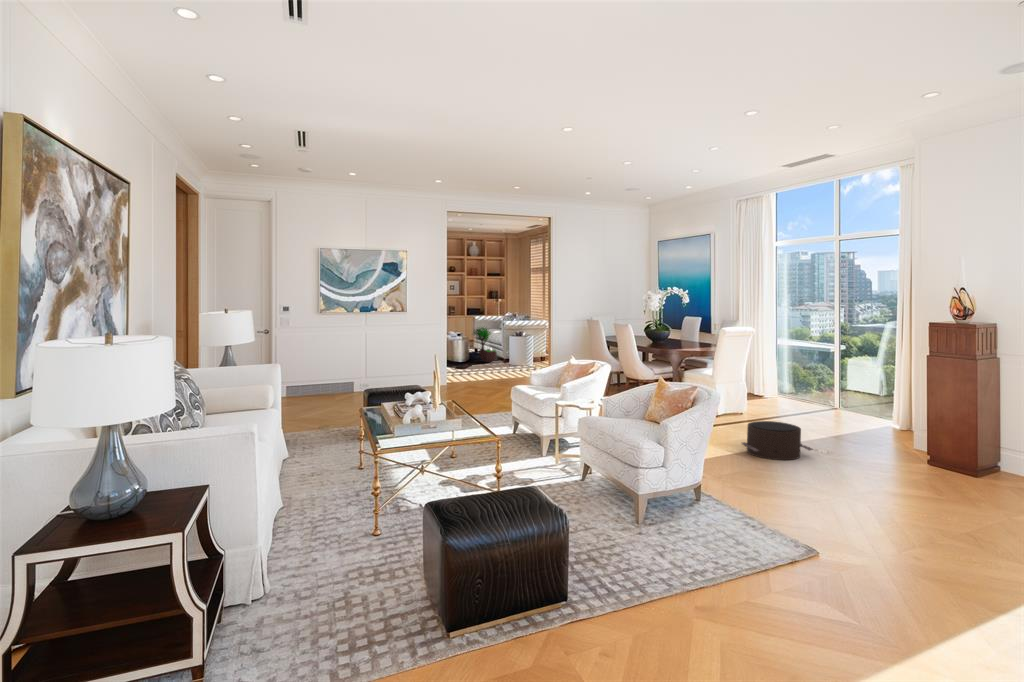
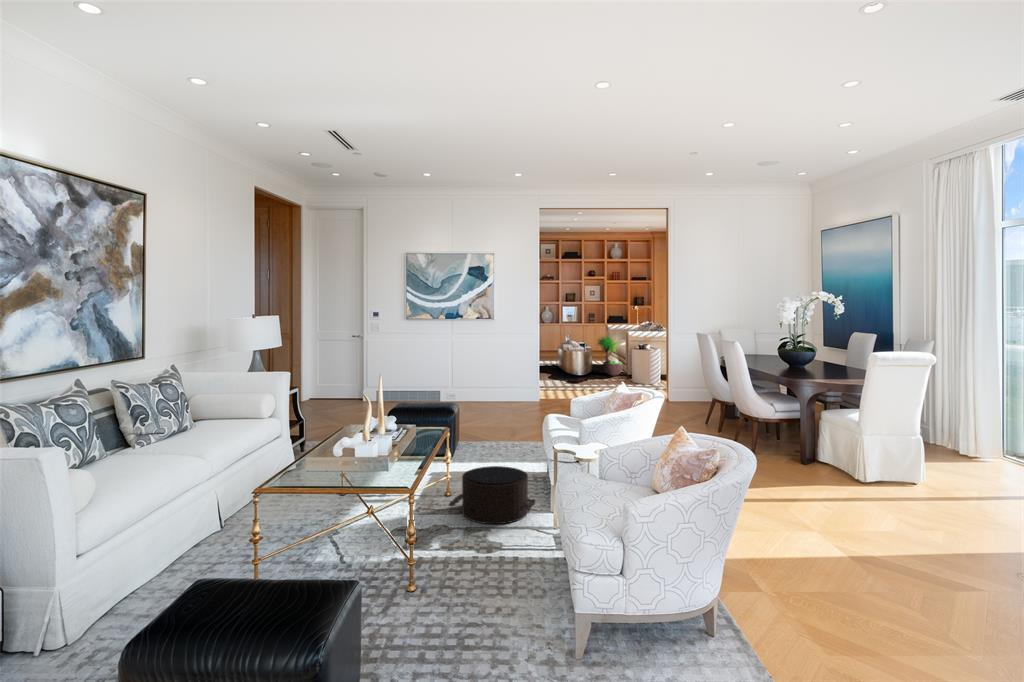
pouf: present [742,421,813,460] -> present [449,466,536,524]

